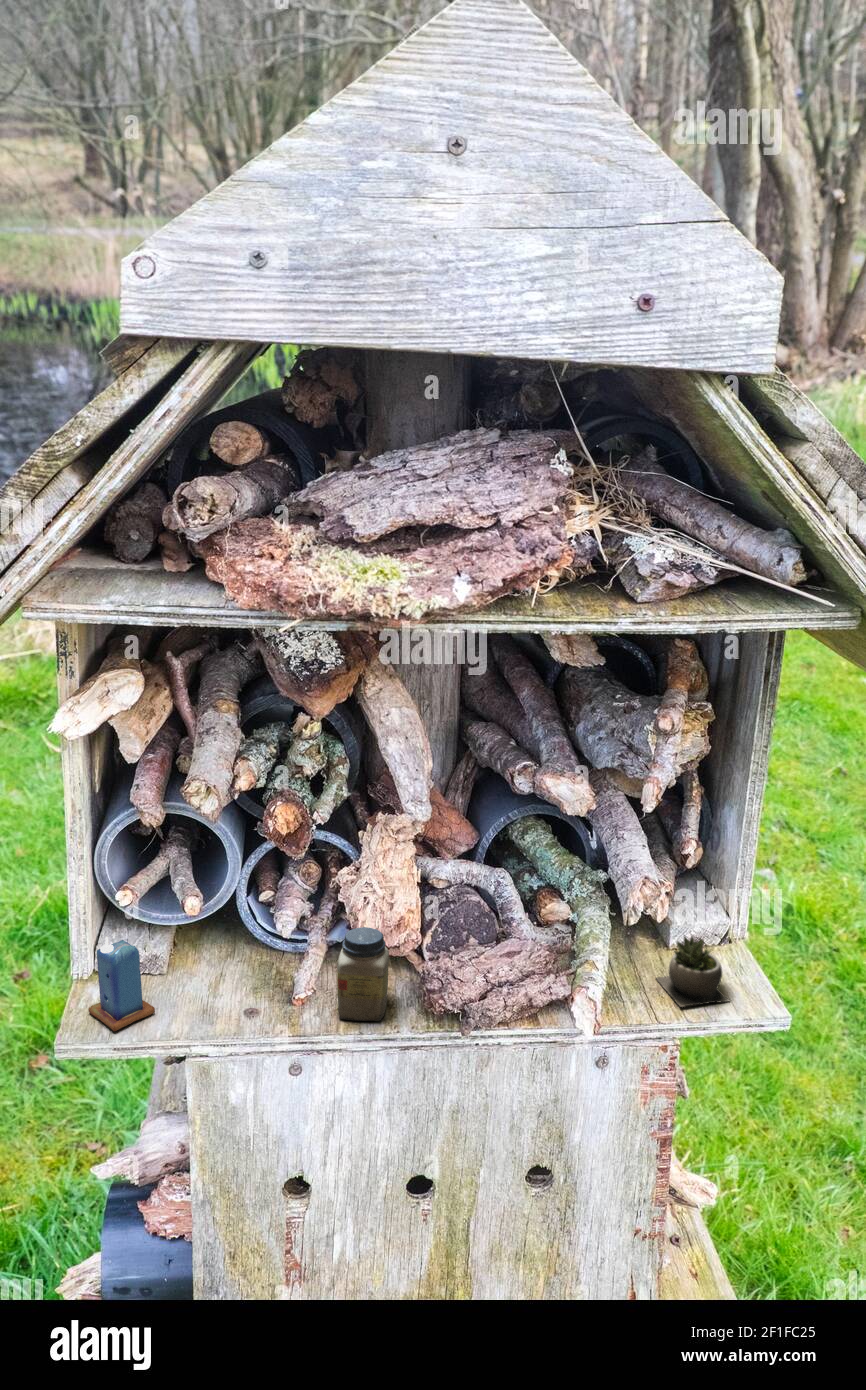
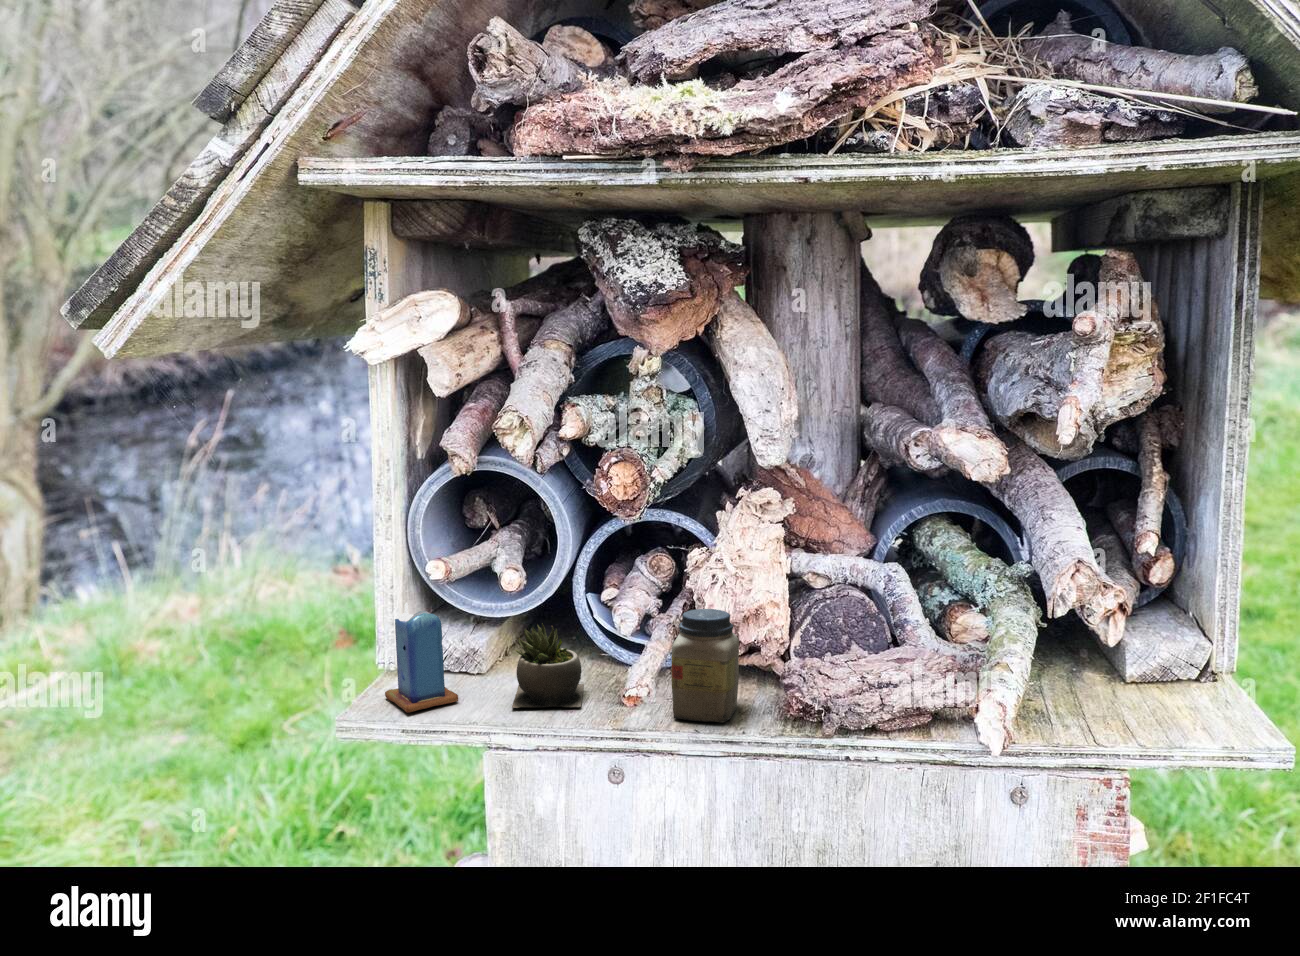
succulent plant: present [656,936,729,1007] -> present [512,623,584,708]

